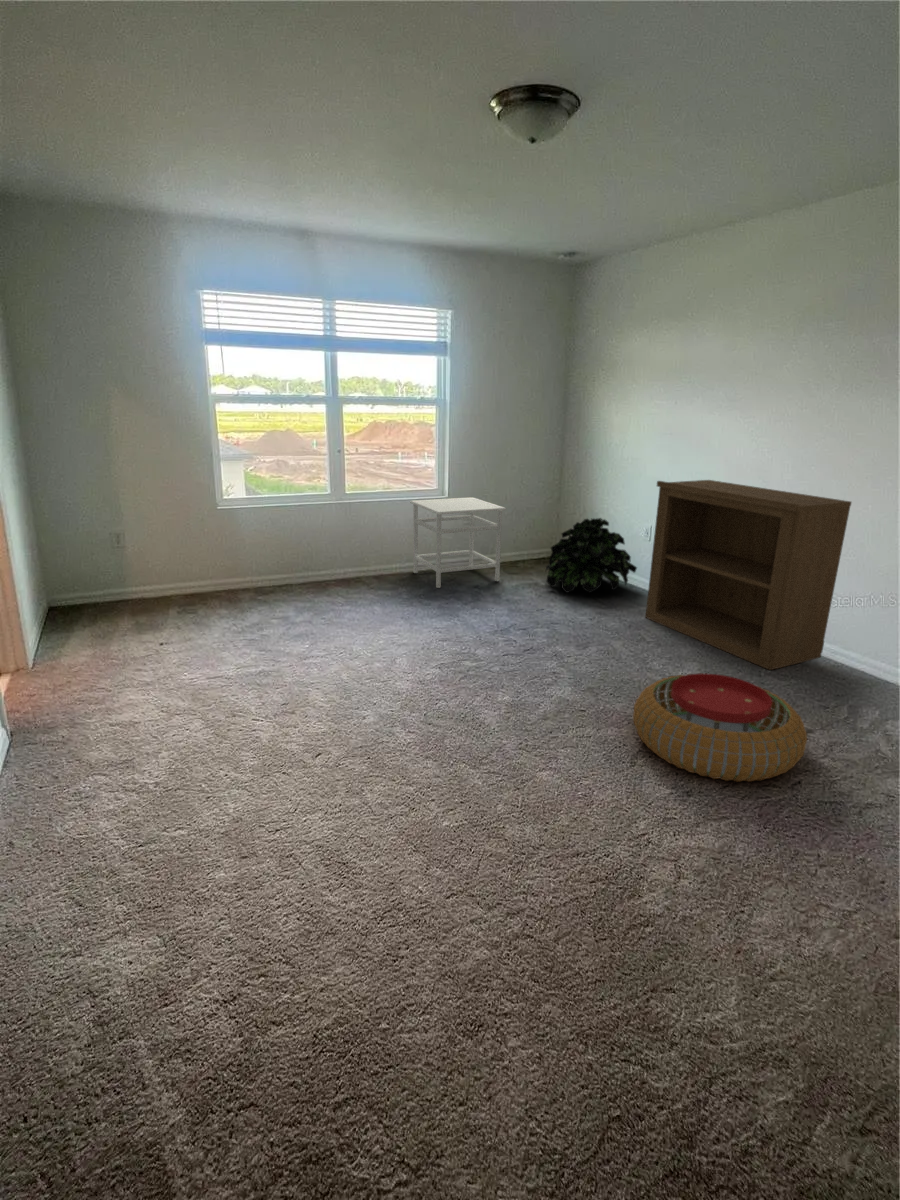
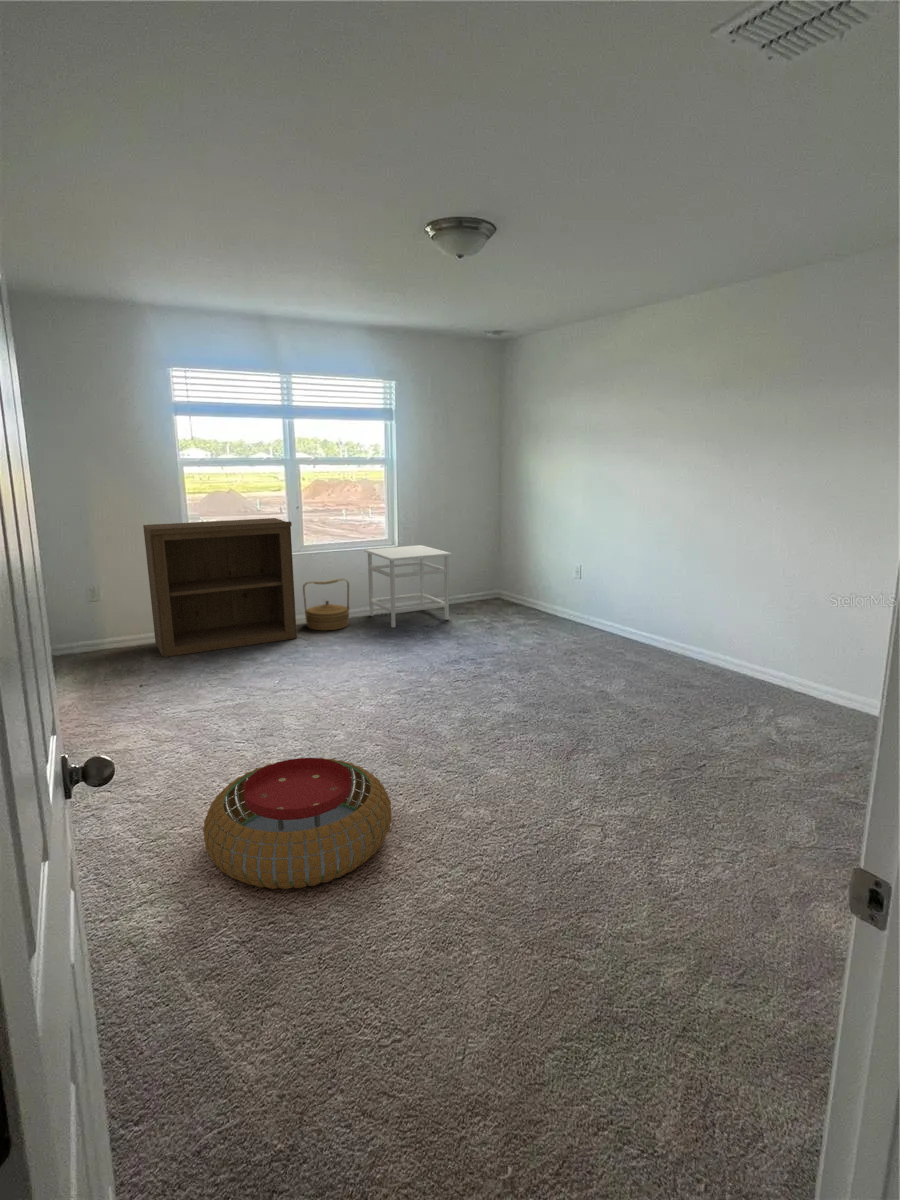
bookshelf: present [646,480,851,670] -> present [143,518,297,657]
potted plant: present [546,518,637,593] -> none [490,559,571,627]
woven basket: none [341,532,392,588] -> present [303,579,349,630]
pouf: present [633,674,807,781] -> present [203,758,391,889]

